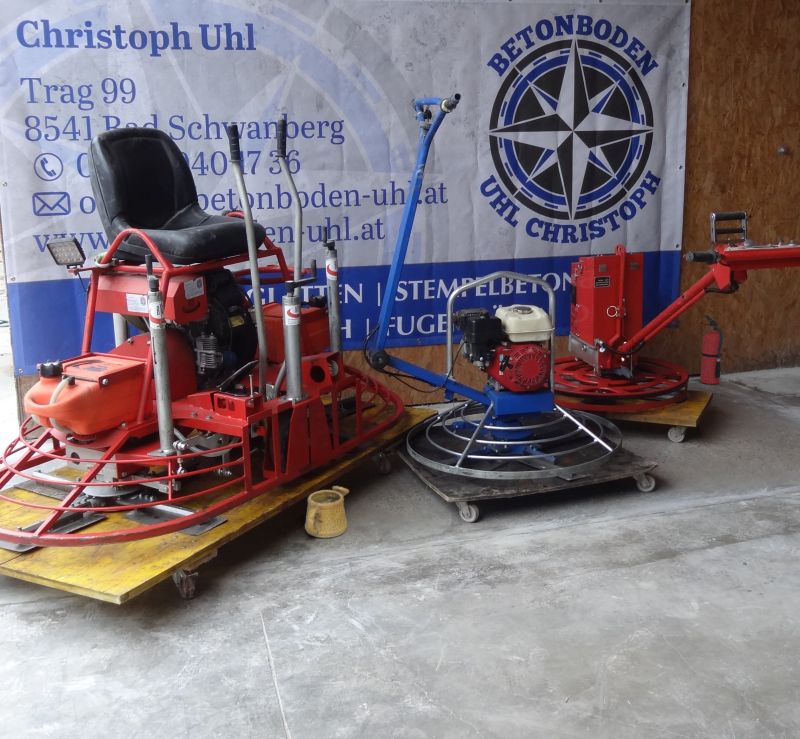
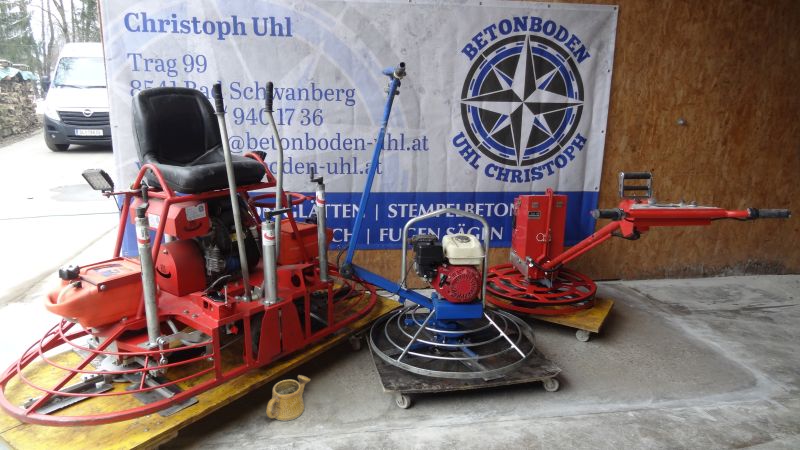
fire extinguisher: present [700,315,723,384] -> none [609,238,627,288]

